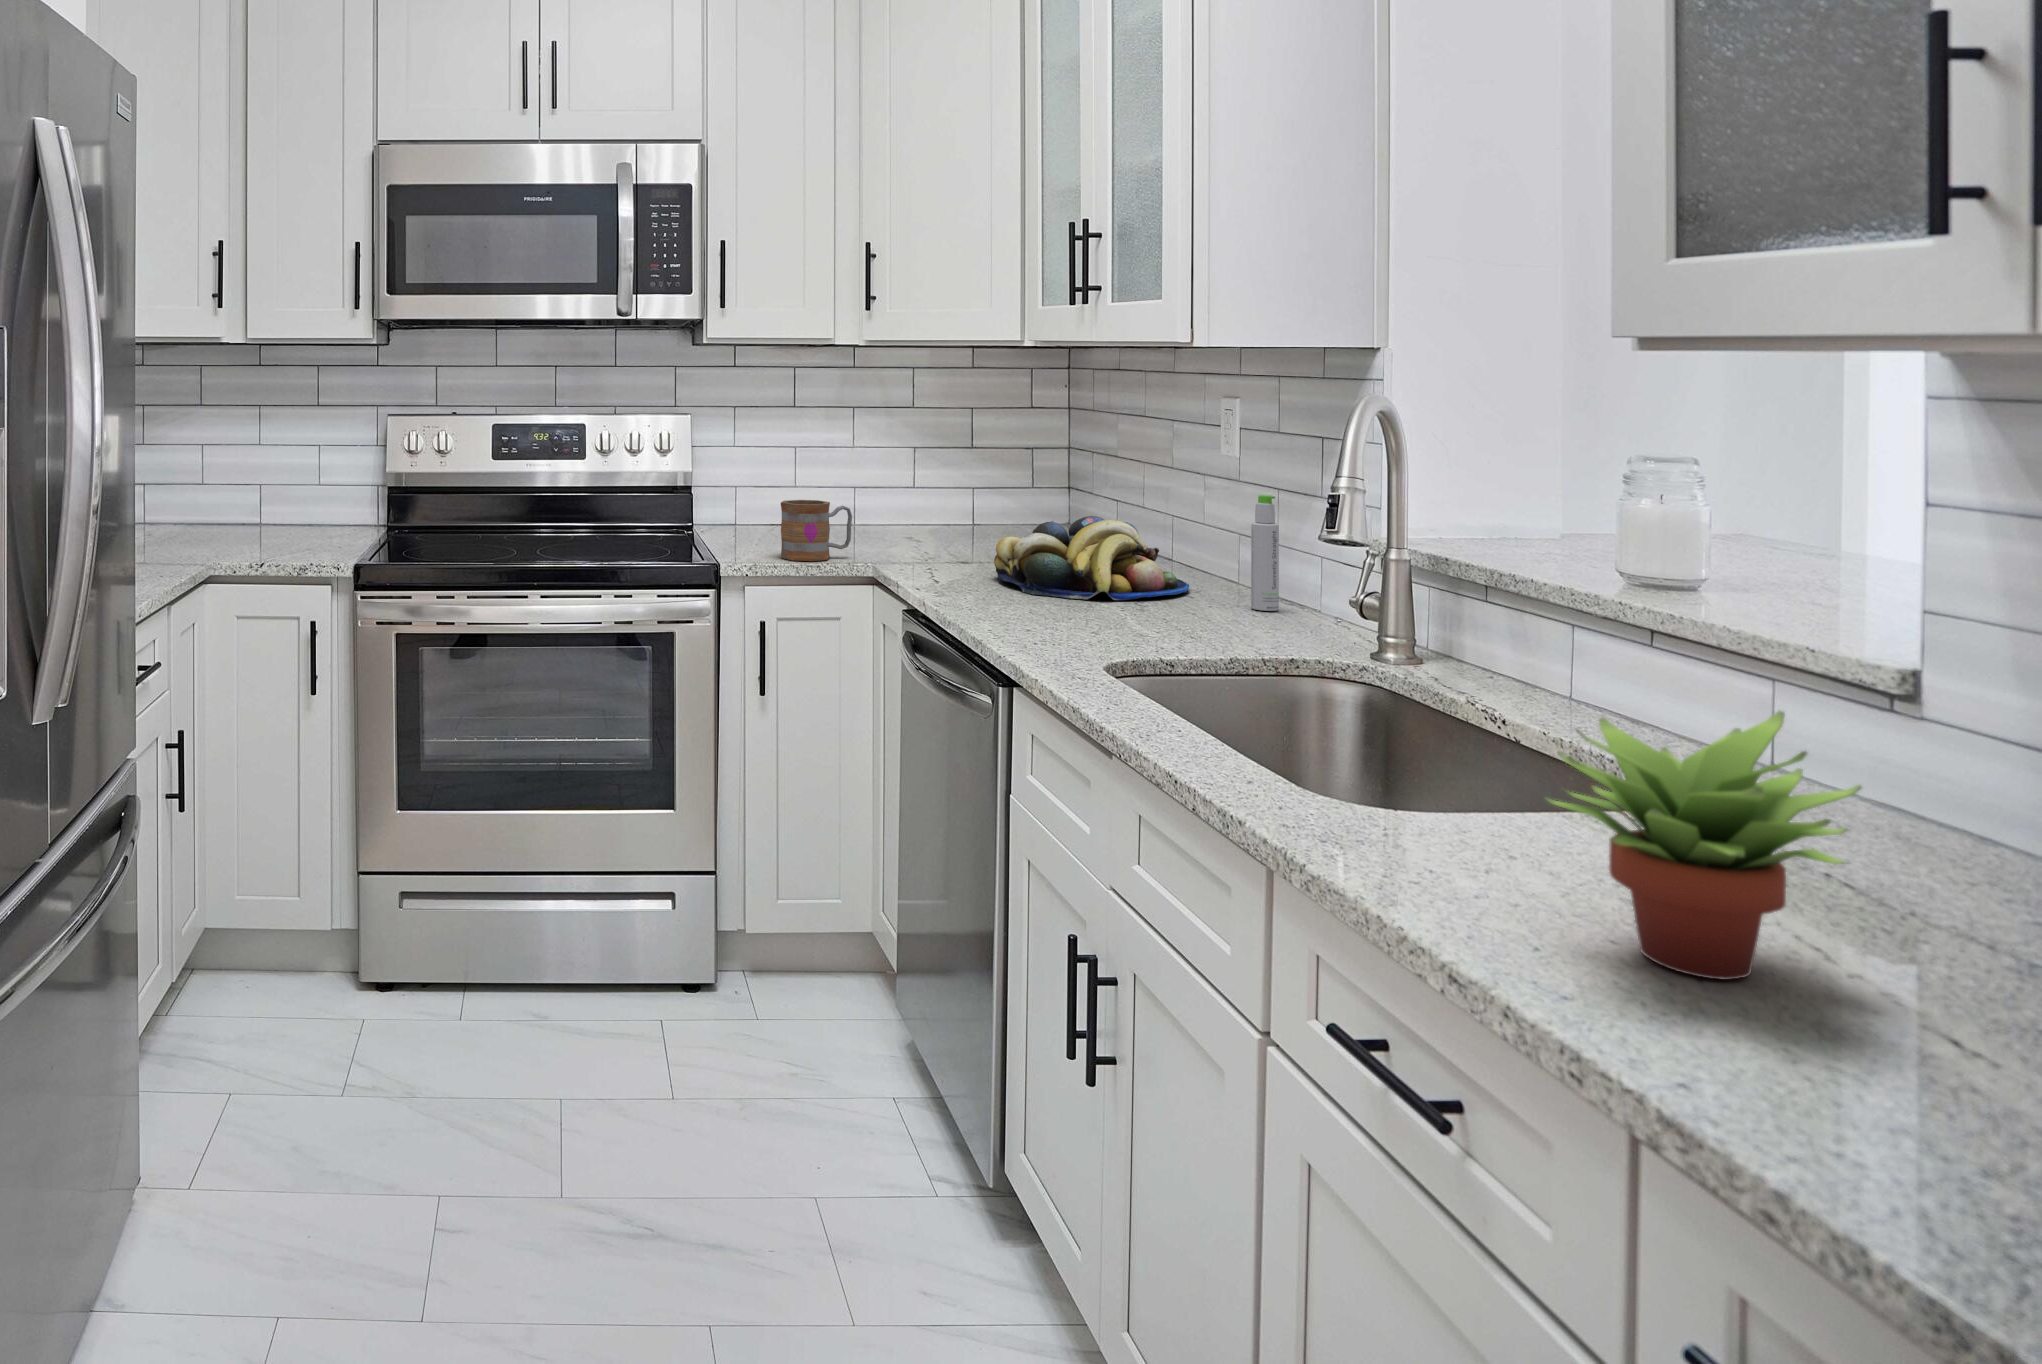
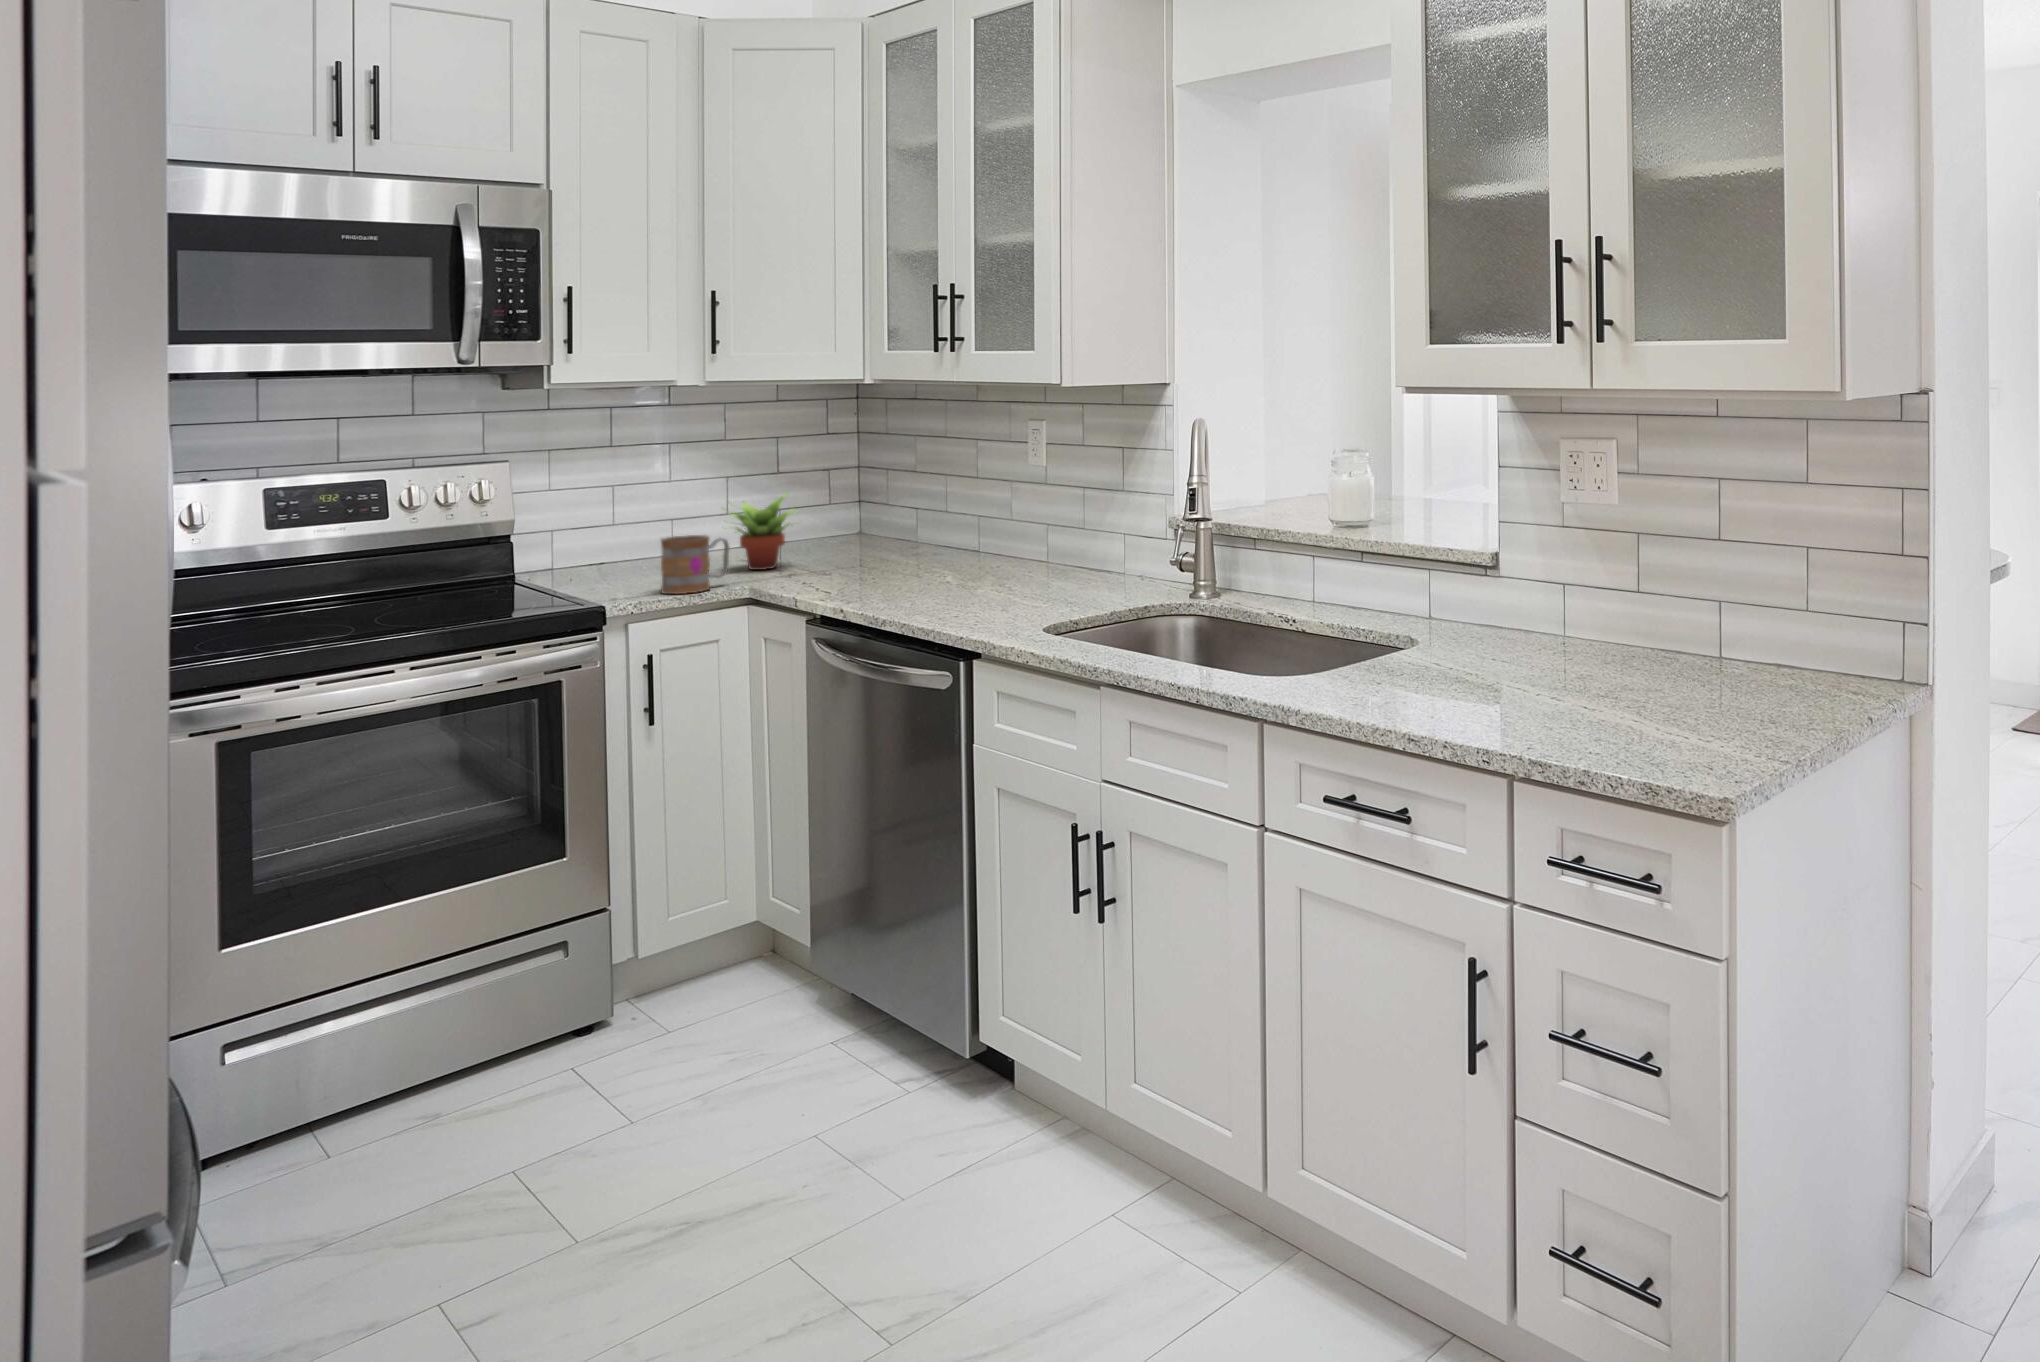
bottle: present [1251,495,1279,611] -> none [1082,495,1101,580]
fruit bowl: present [994,516,1189,600] -> none [876,524,1030,592]
succulent plant: present [1546,711,1862,980] -> present [728,493,793,570]

